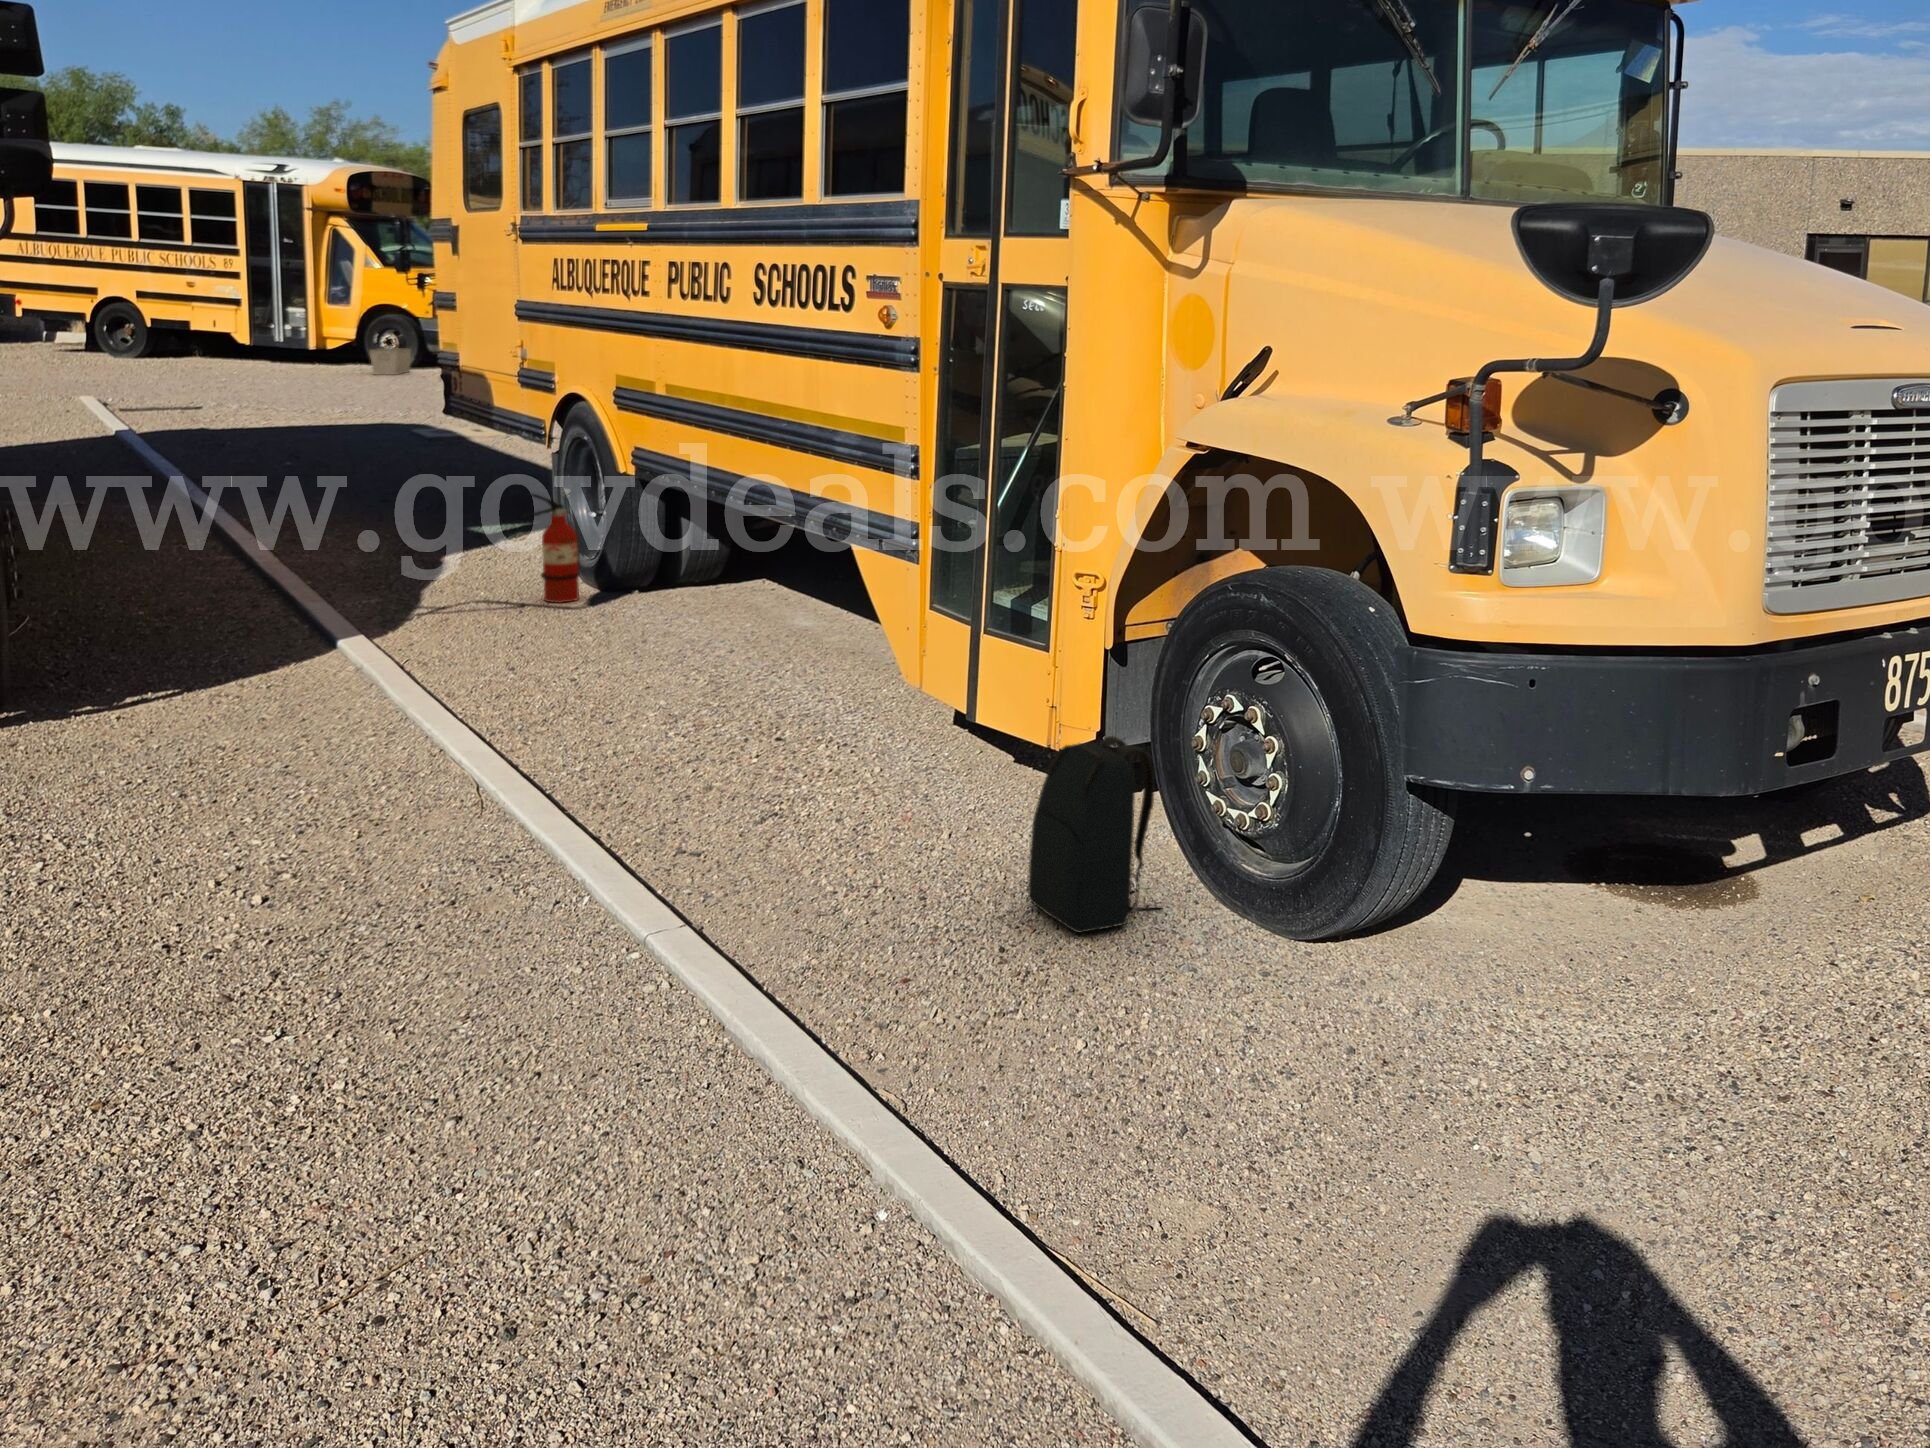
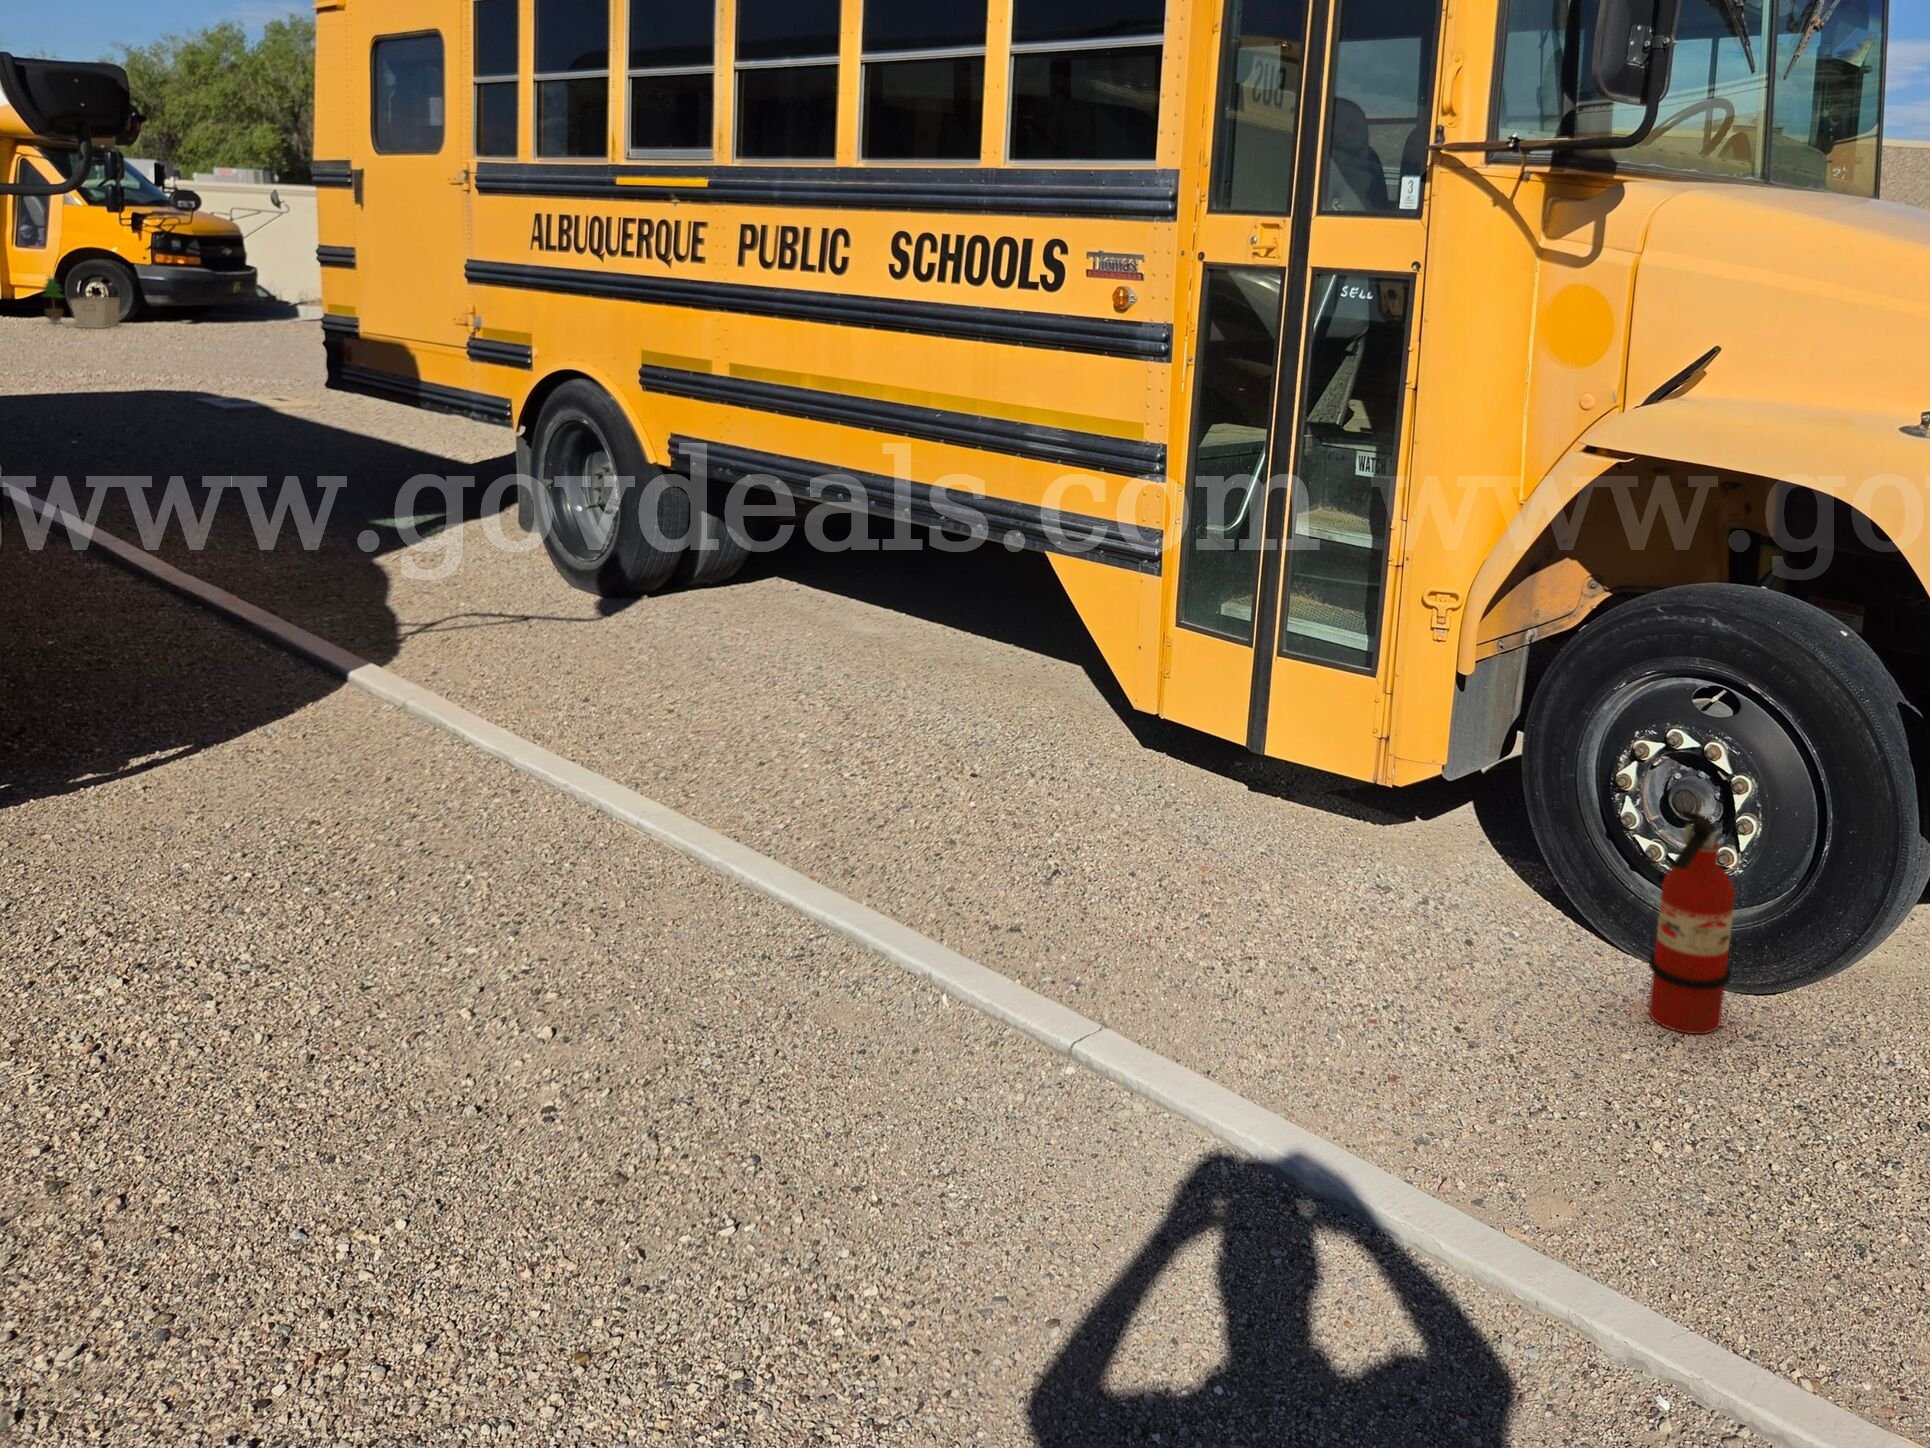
potted tree: none [349,322,368,371] -> present [44,277,63,322]
fire extinguisher: present [523,494,580,603] -> present [1649,811,1735,1034]
backpack: present [1028,736,1161,933] -> none [1413,773,1557,994]

